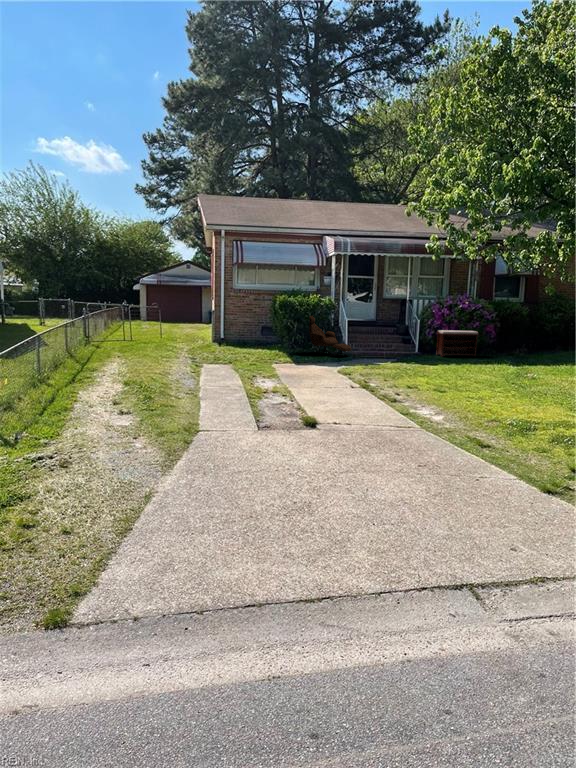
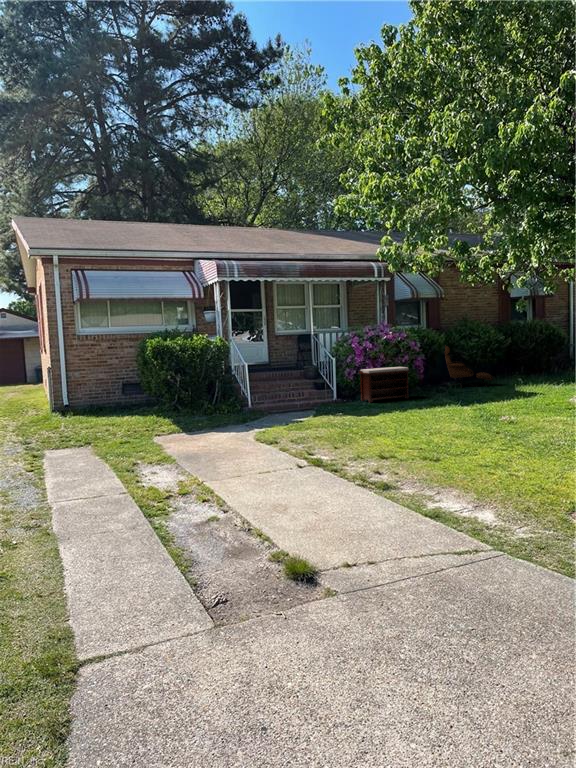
lounge chair: present [309,316,352,357] -> present [445,345,493,388]

